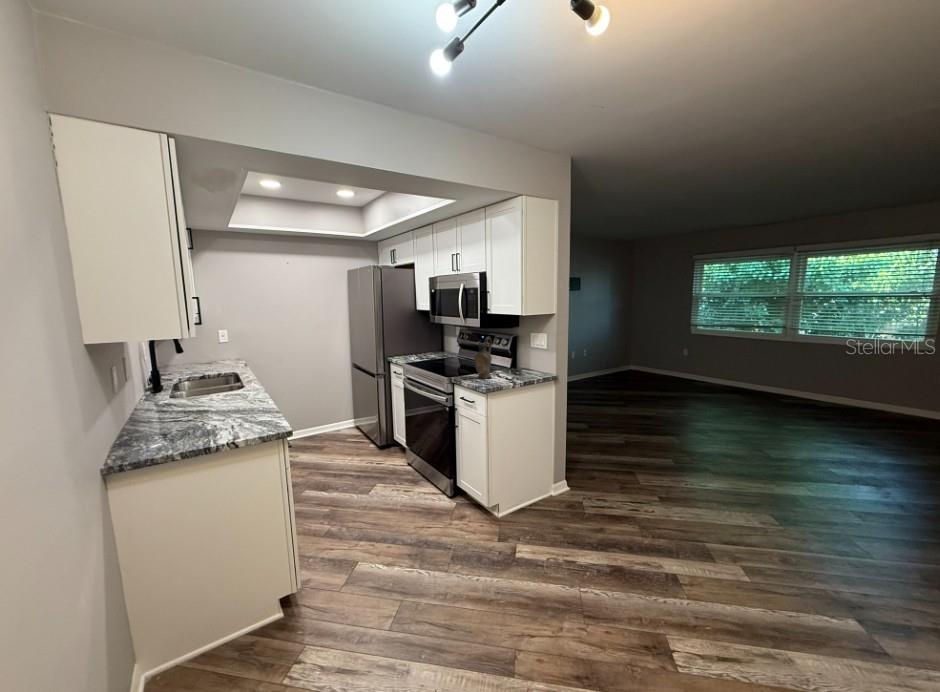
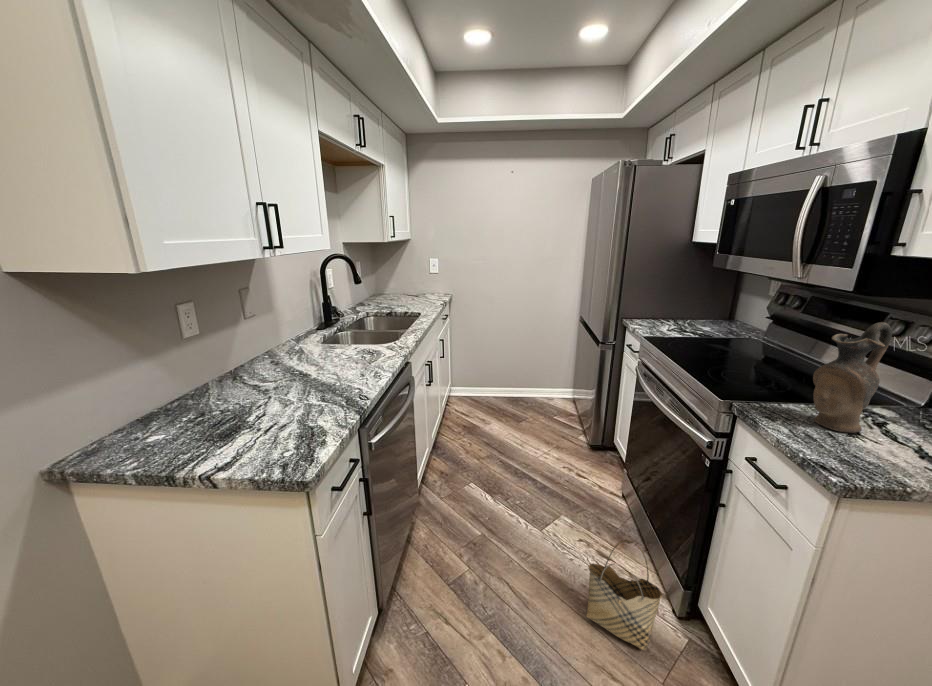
woven basket: none [405,462,441,515] -> present [586,540,662,650]

